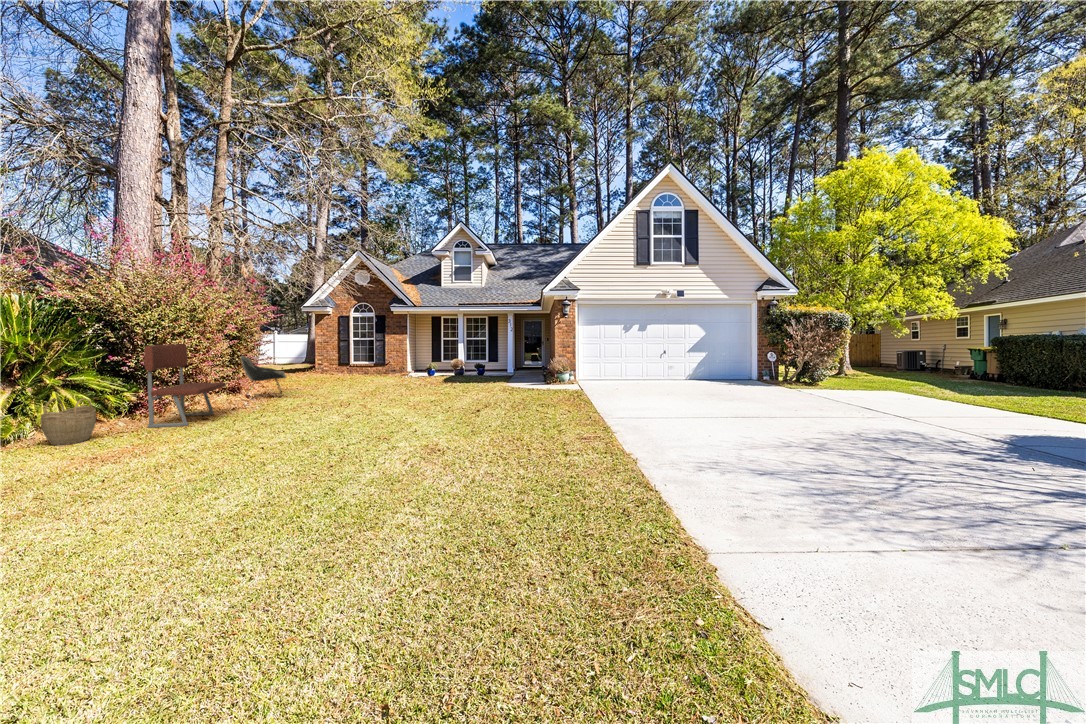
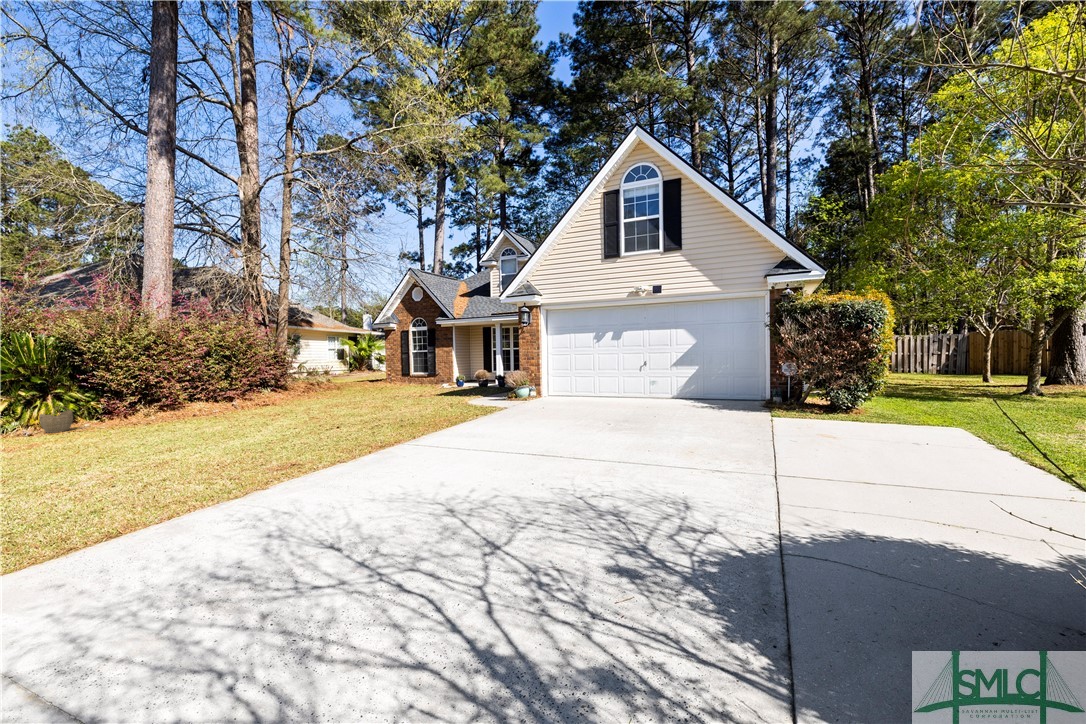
bench: present [144,344,226,428] -> none [108,369,179,425]
lounge chair: present [241,356,286,397] -> none [237,373,276,406]

